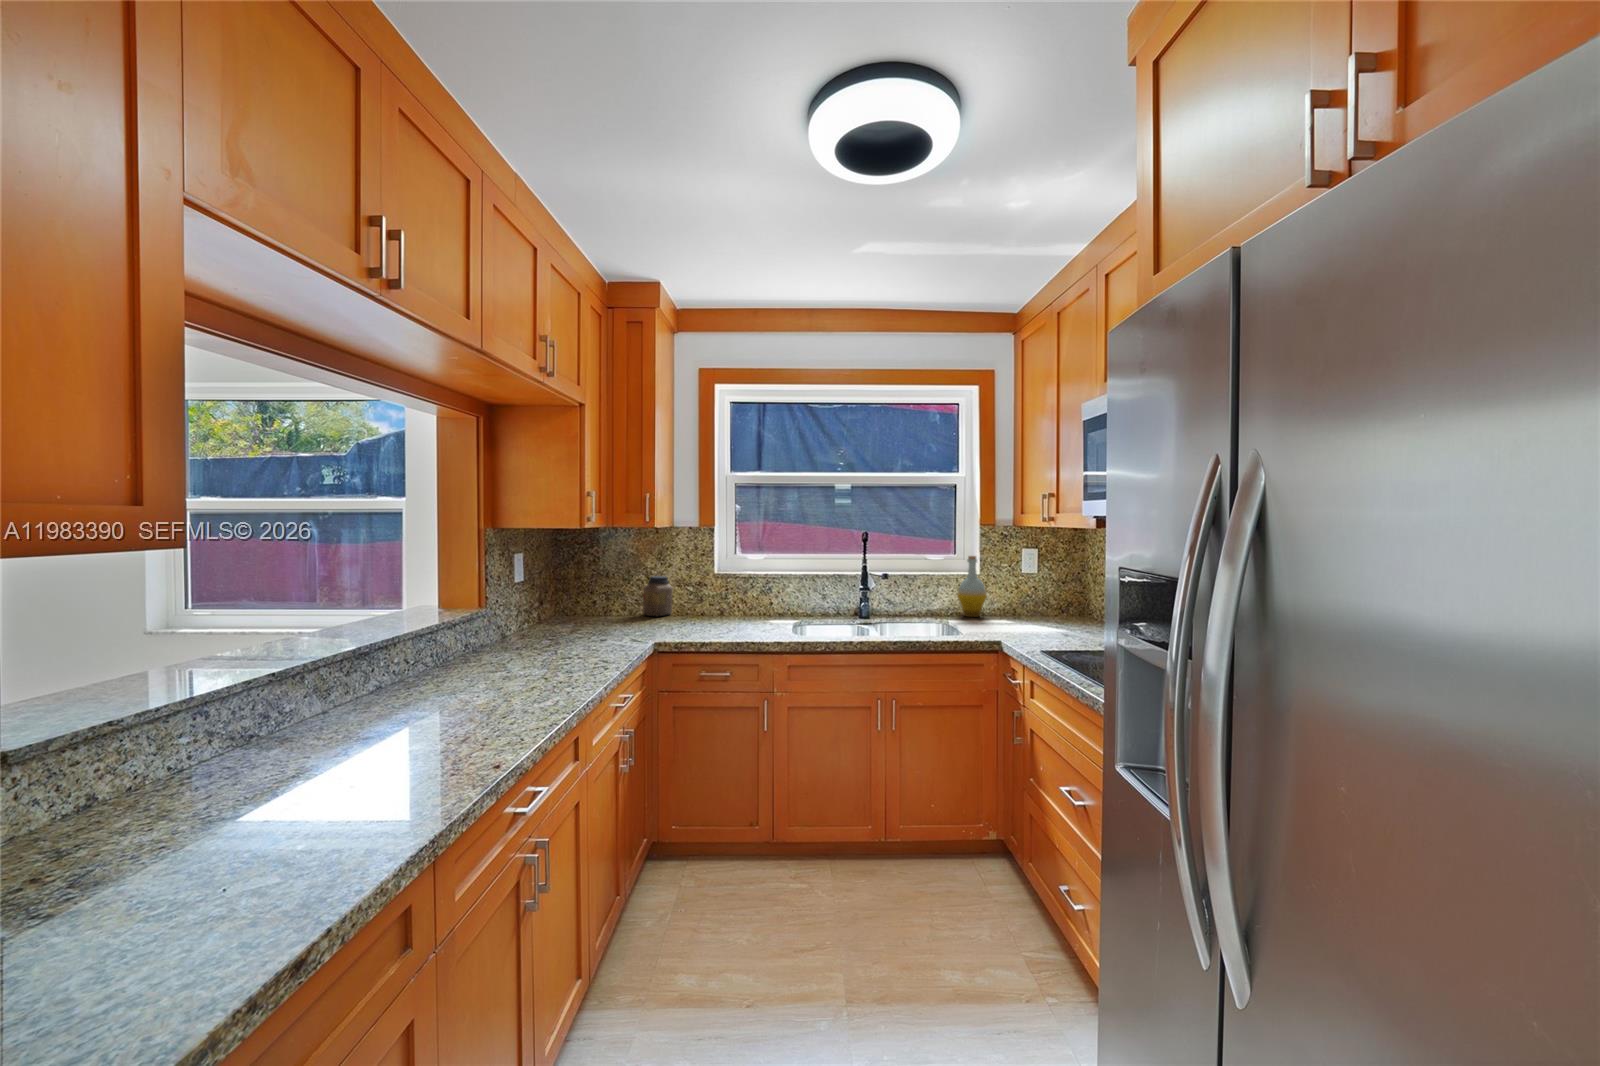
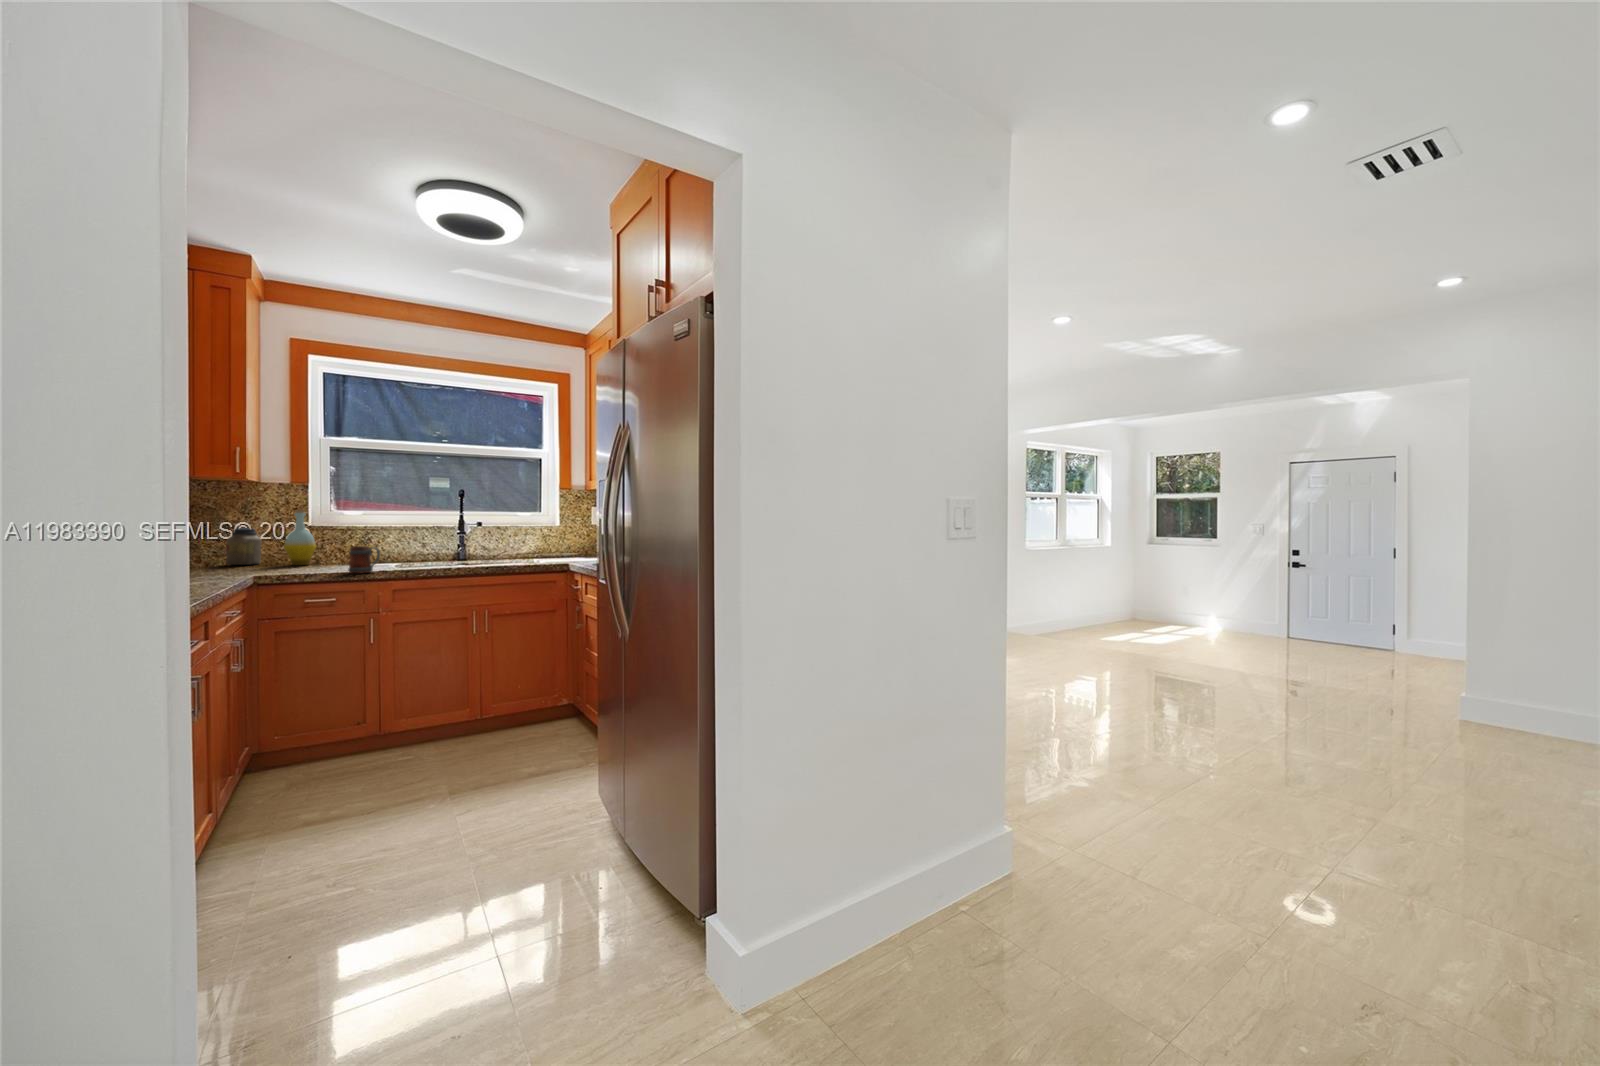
bottle: present [958,556,987,617] -> present [284,510,316,565]
mug: none [743,610,775,646] -> present [349,546,380,573]

